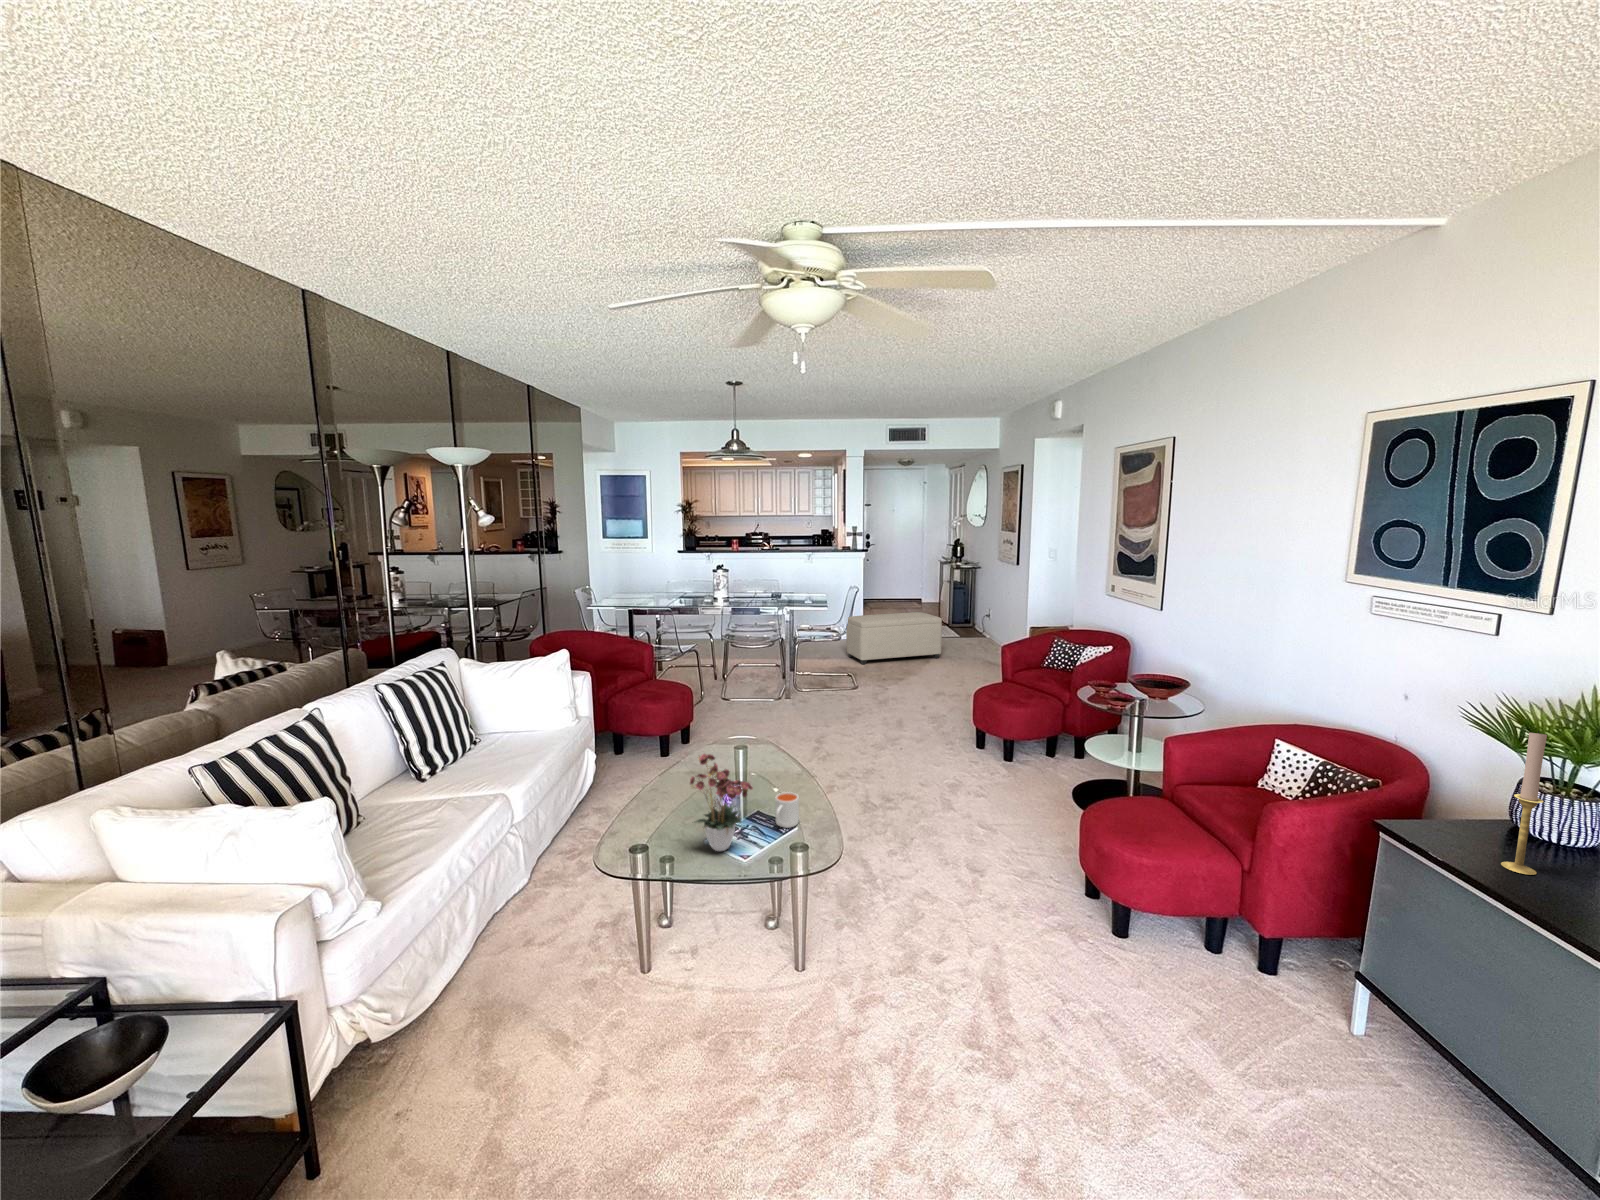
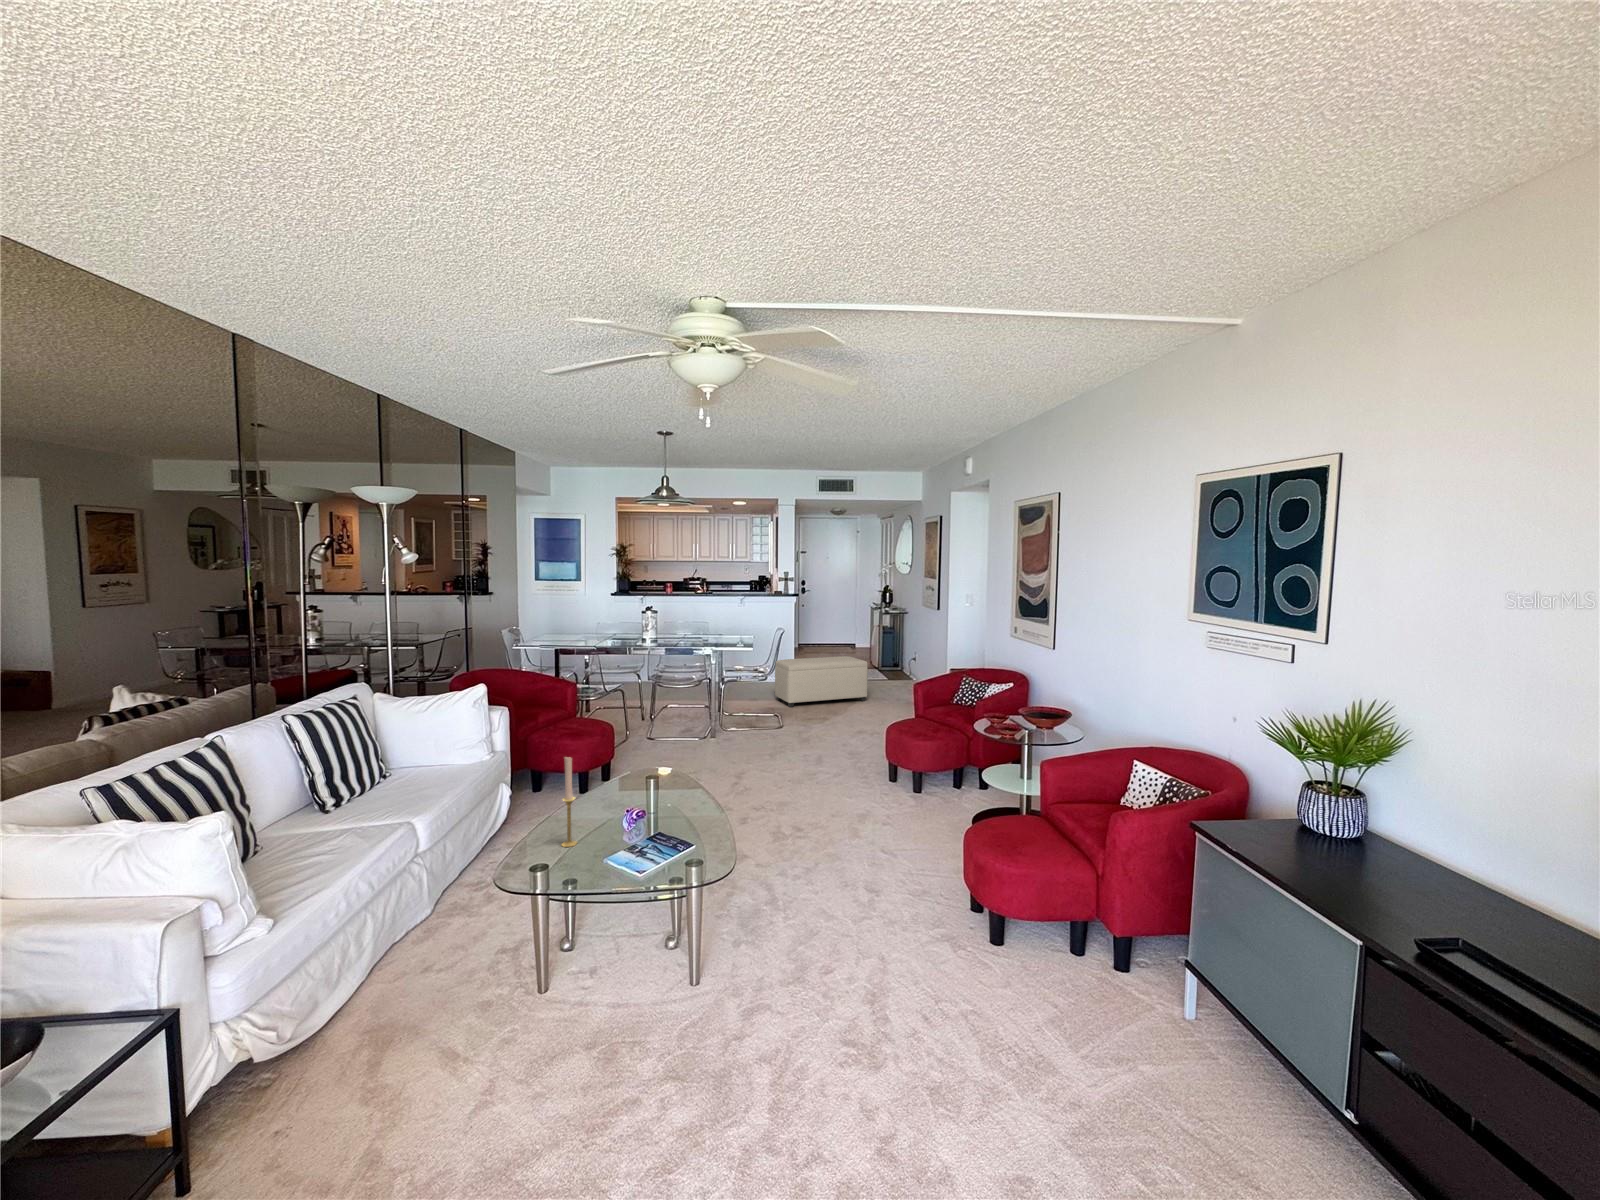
candlestick: present [1501,731,1547,875] -> present [562,757,577,847]
flower arrangement: present [690,754,753,851] -> none [587,771,656,870]
mug: present [775,792,799,828] -> none [676,815,699,848]

